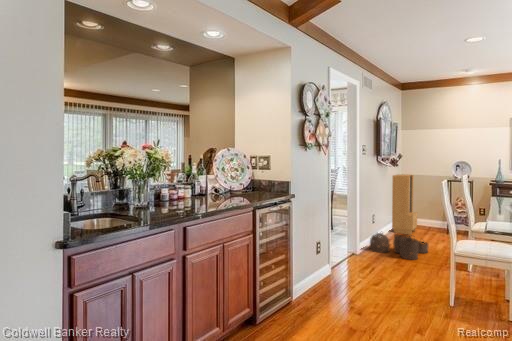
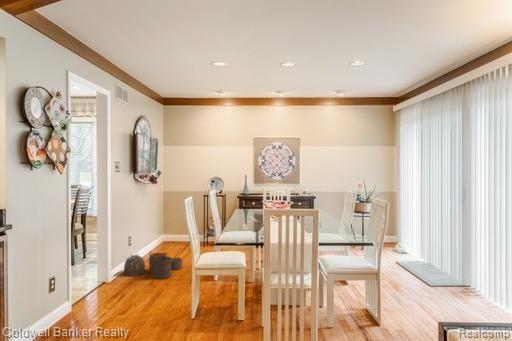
storage cabinet: present [392,175,417,234] -> none [152,191,177,251]

